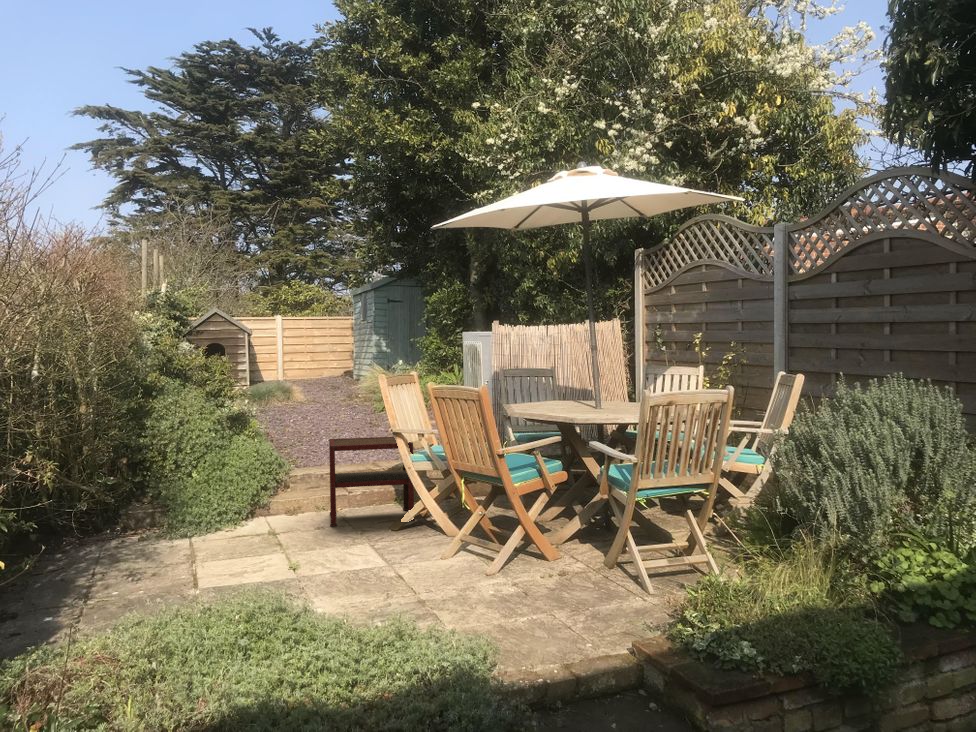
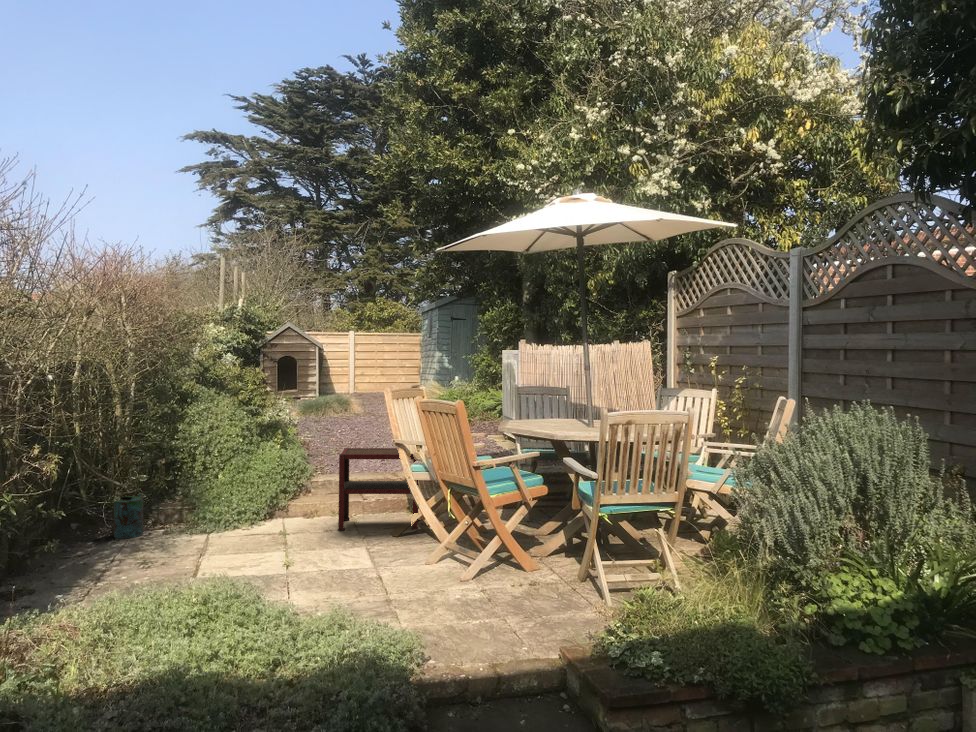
watering can: none [81,491,116,549] -> present [114,487,145,538]

